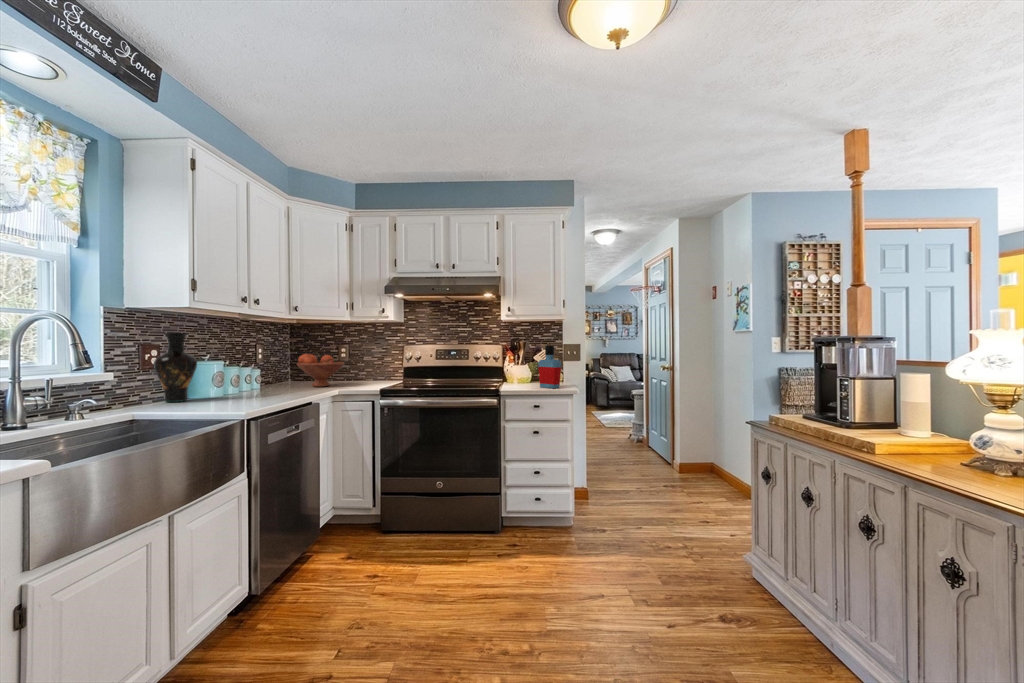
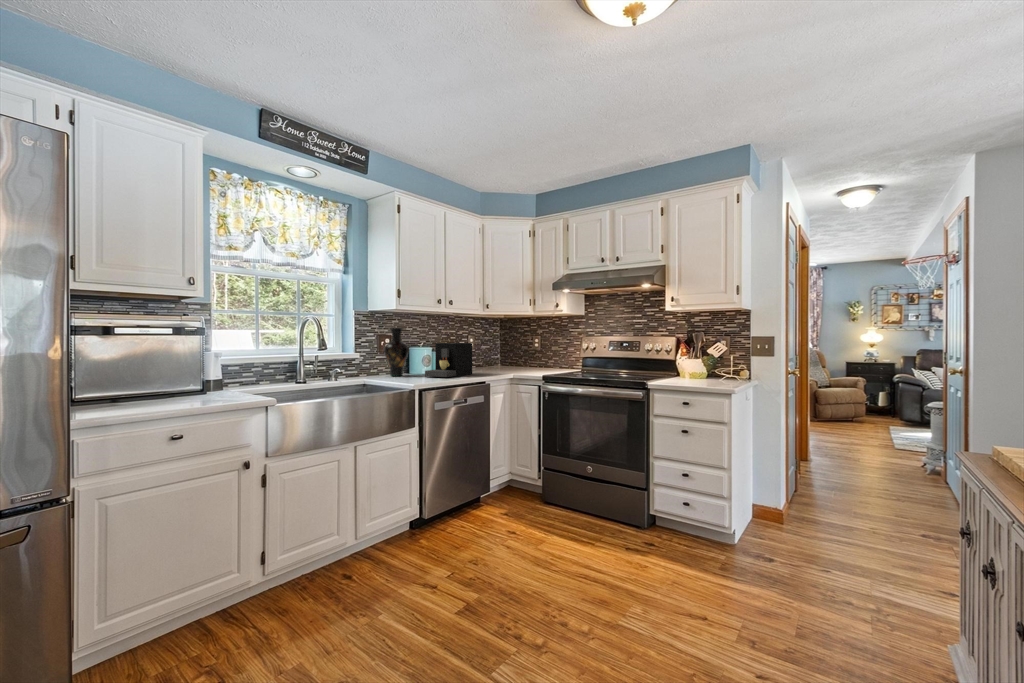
bottle: present [538,346,561,388] -> none [696,337,720,385]
coffee maker: none [230,353,288,399] -> present [425,343,472,377]
fruit bowl: present [297,354,344,387] -> none [486,344,523,372]

